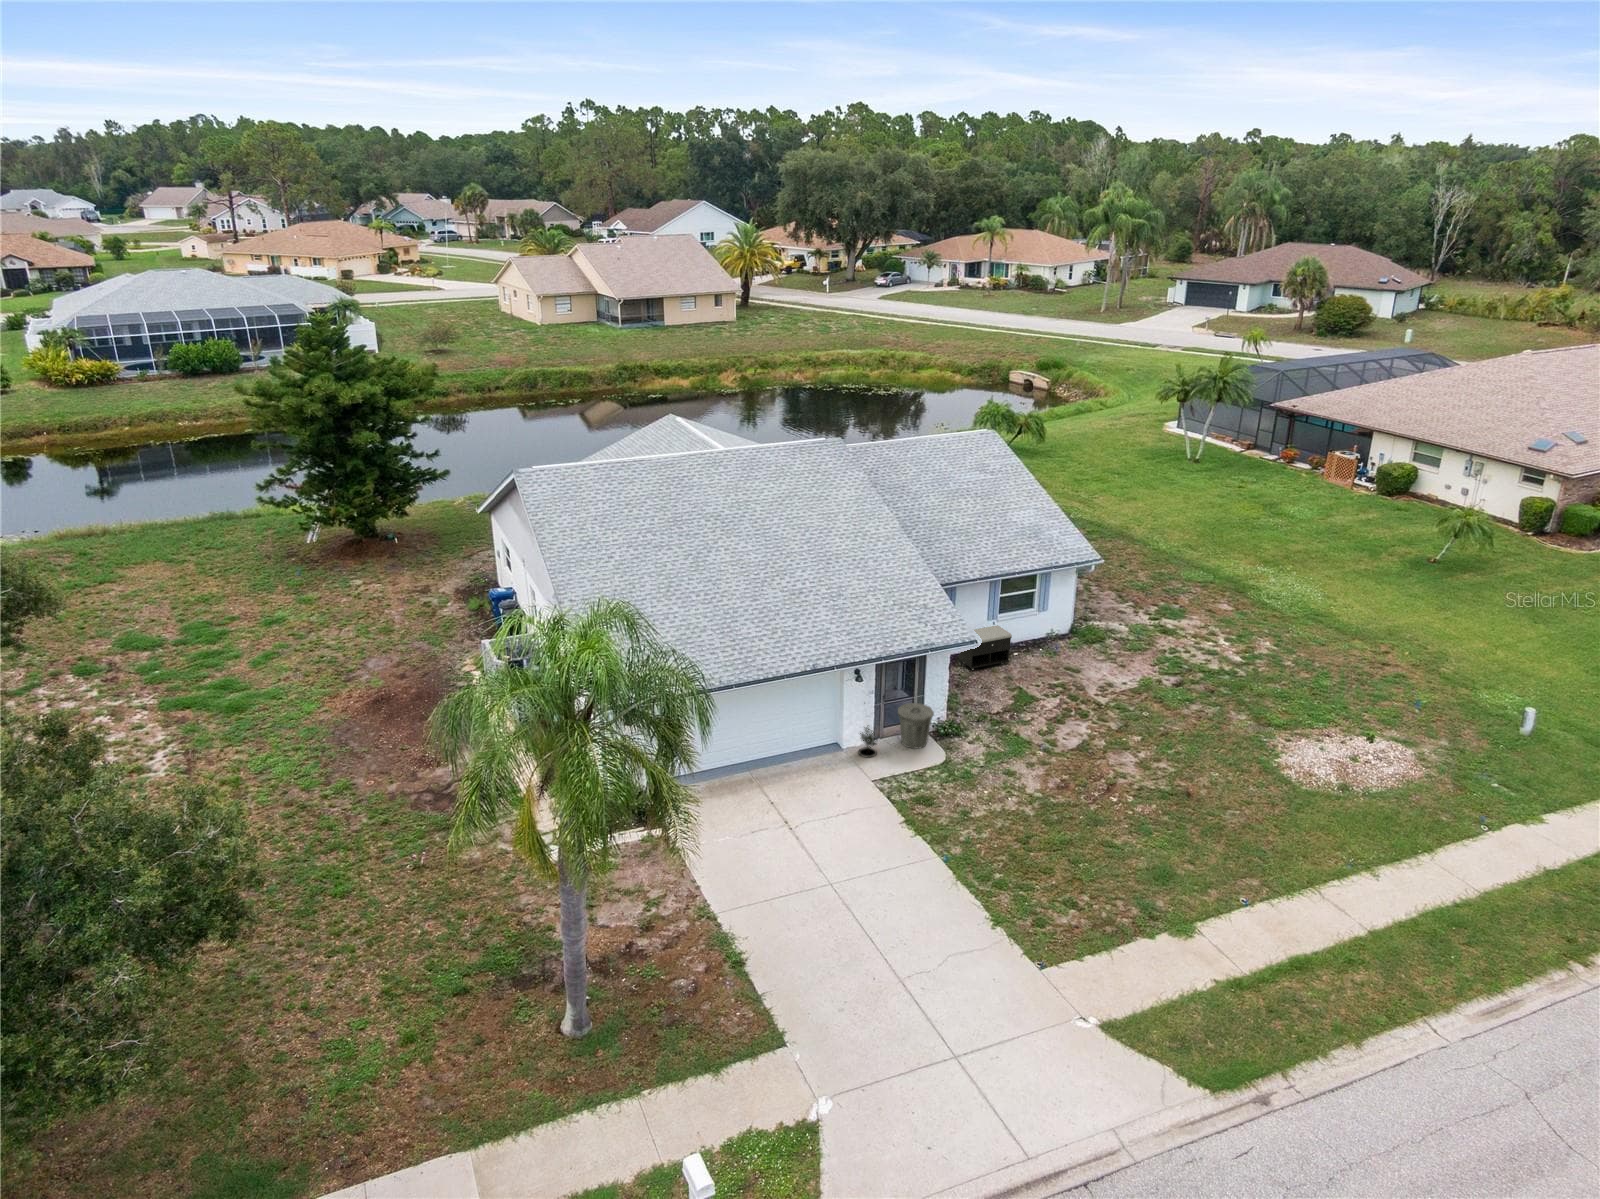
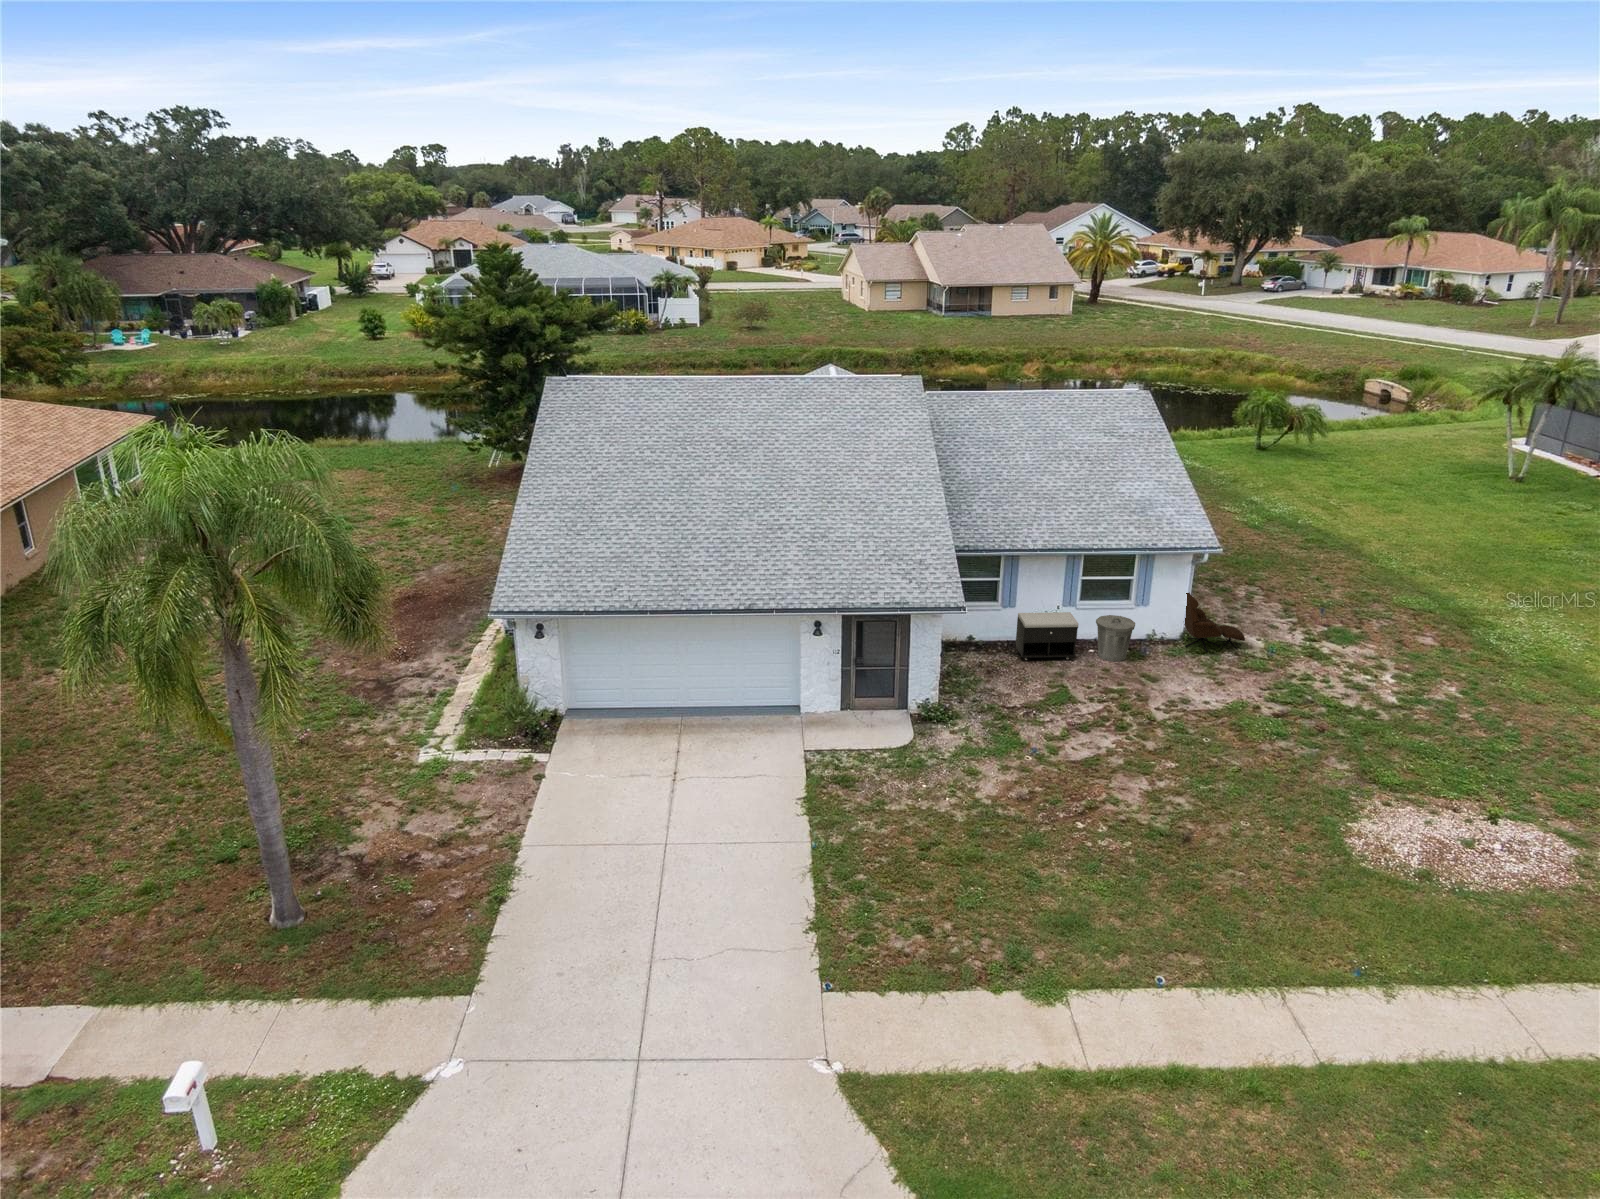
lounge chair: none [1069,594,1118,641] -> present [1185,593,1245,652]
trash can: present [898,703,934,748] -> present [1096,615,1135,661]
potted tree: present [858,725,877,758] -> none [816,687,841,727]

